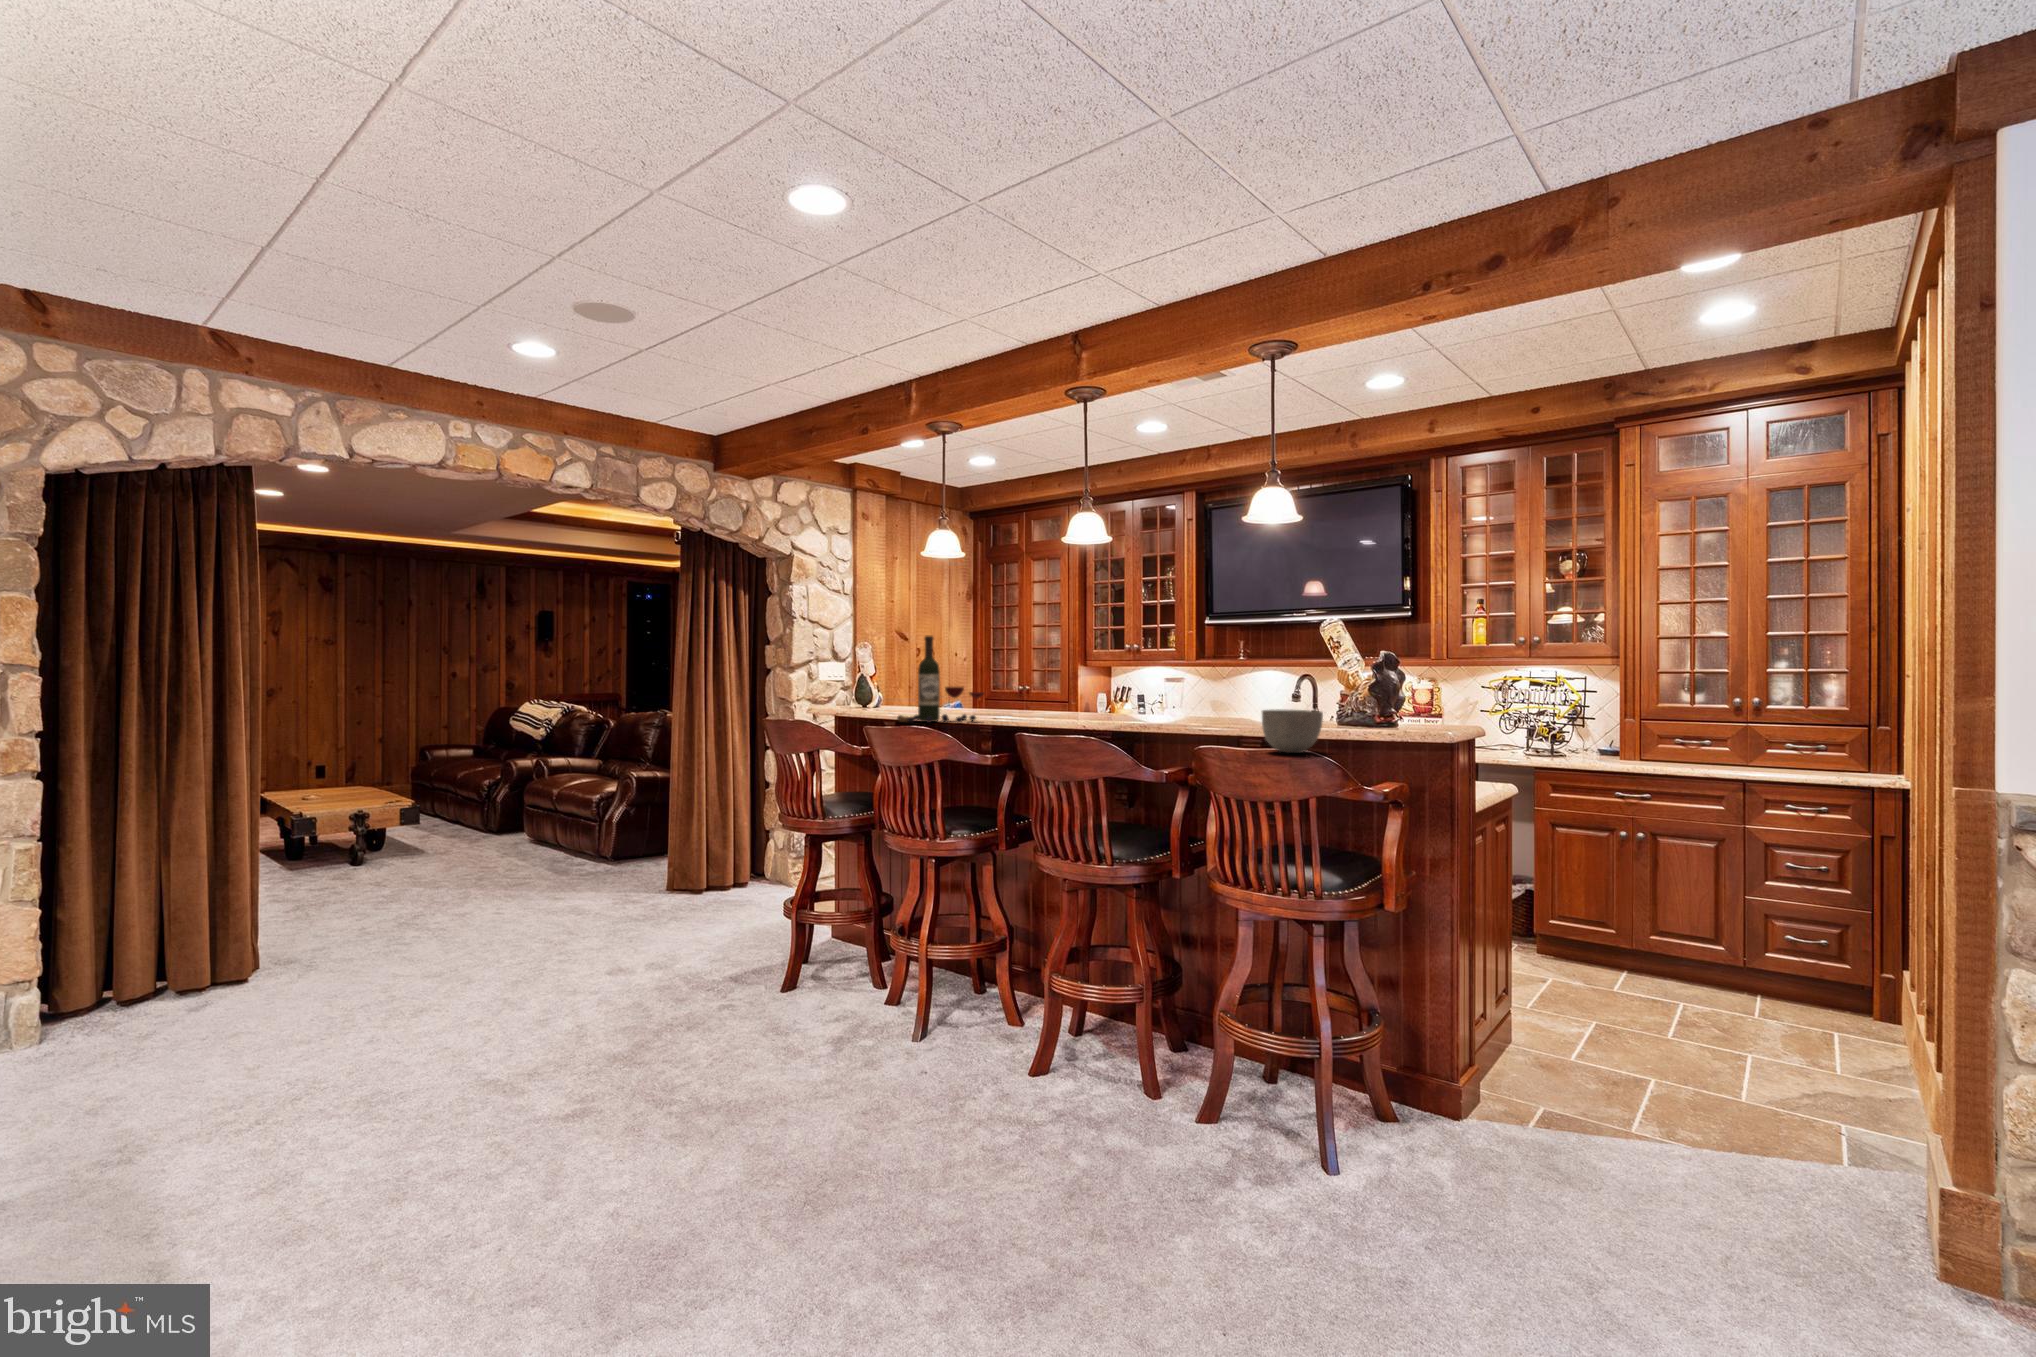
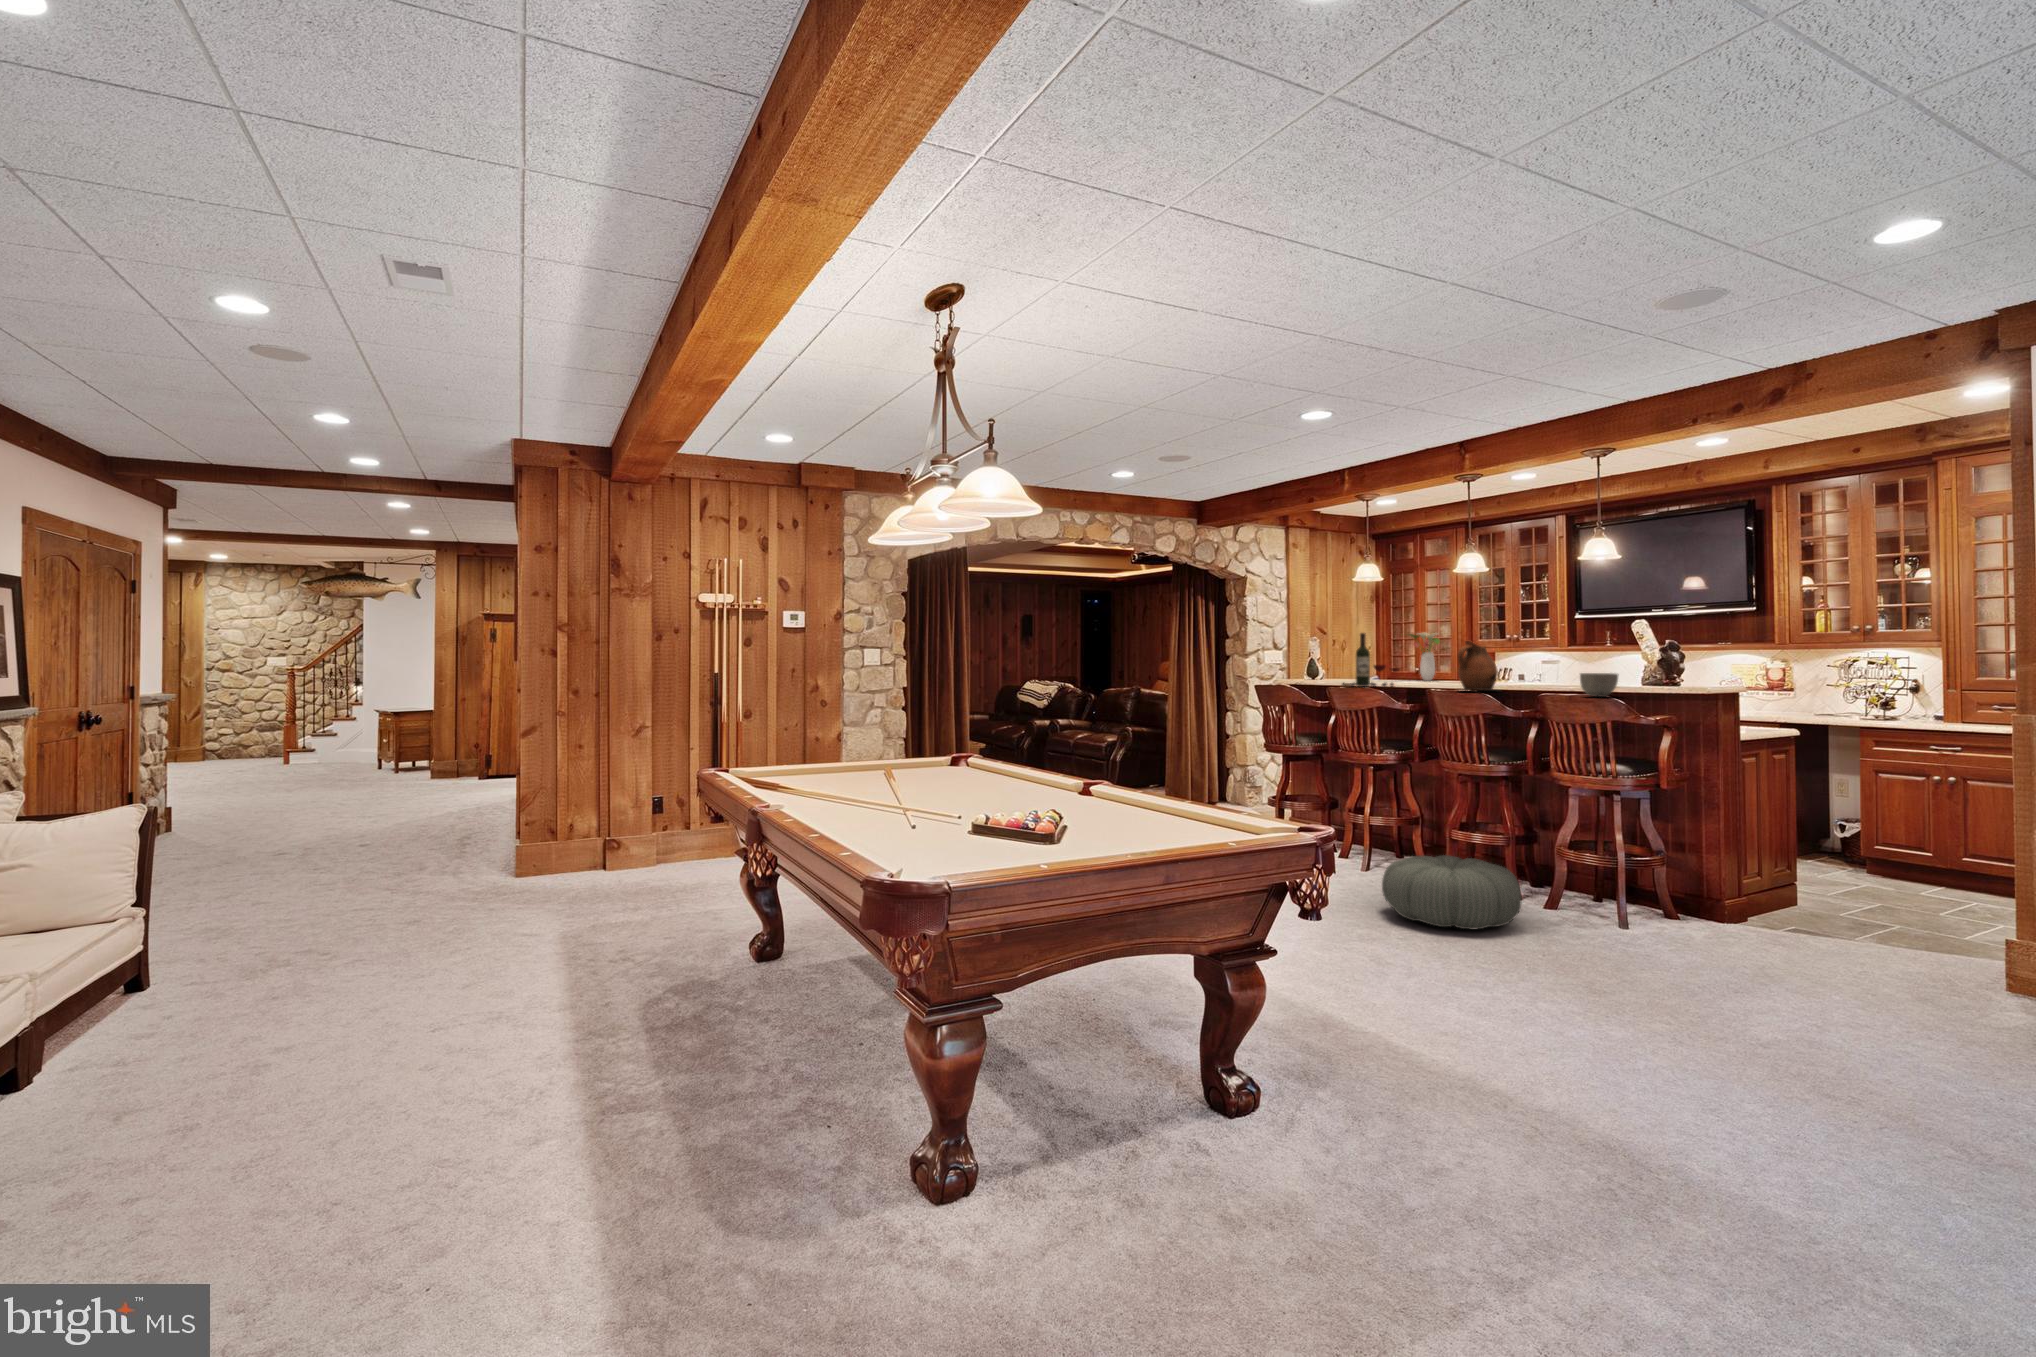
flower arrangement: none [992,637,1046,707] -> present [1410,633,1440,681]
ceramic pitcher: none [1060,650,1133,738] -> present [1458,641,1498,691]
pouf: none [919,1063,1179,1269] -> present [1382,855,1521,930]

